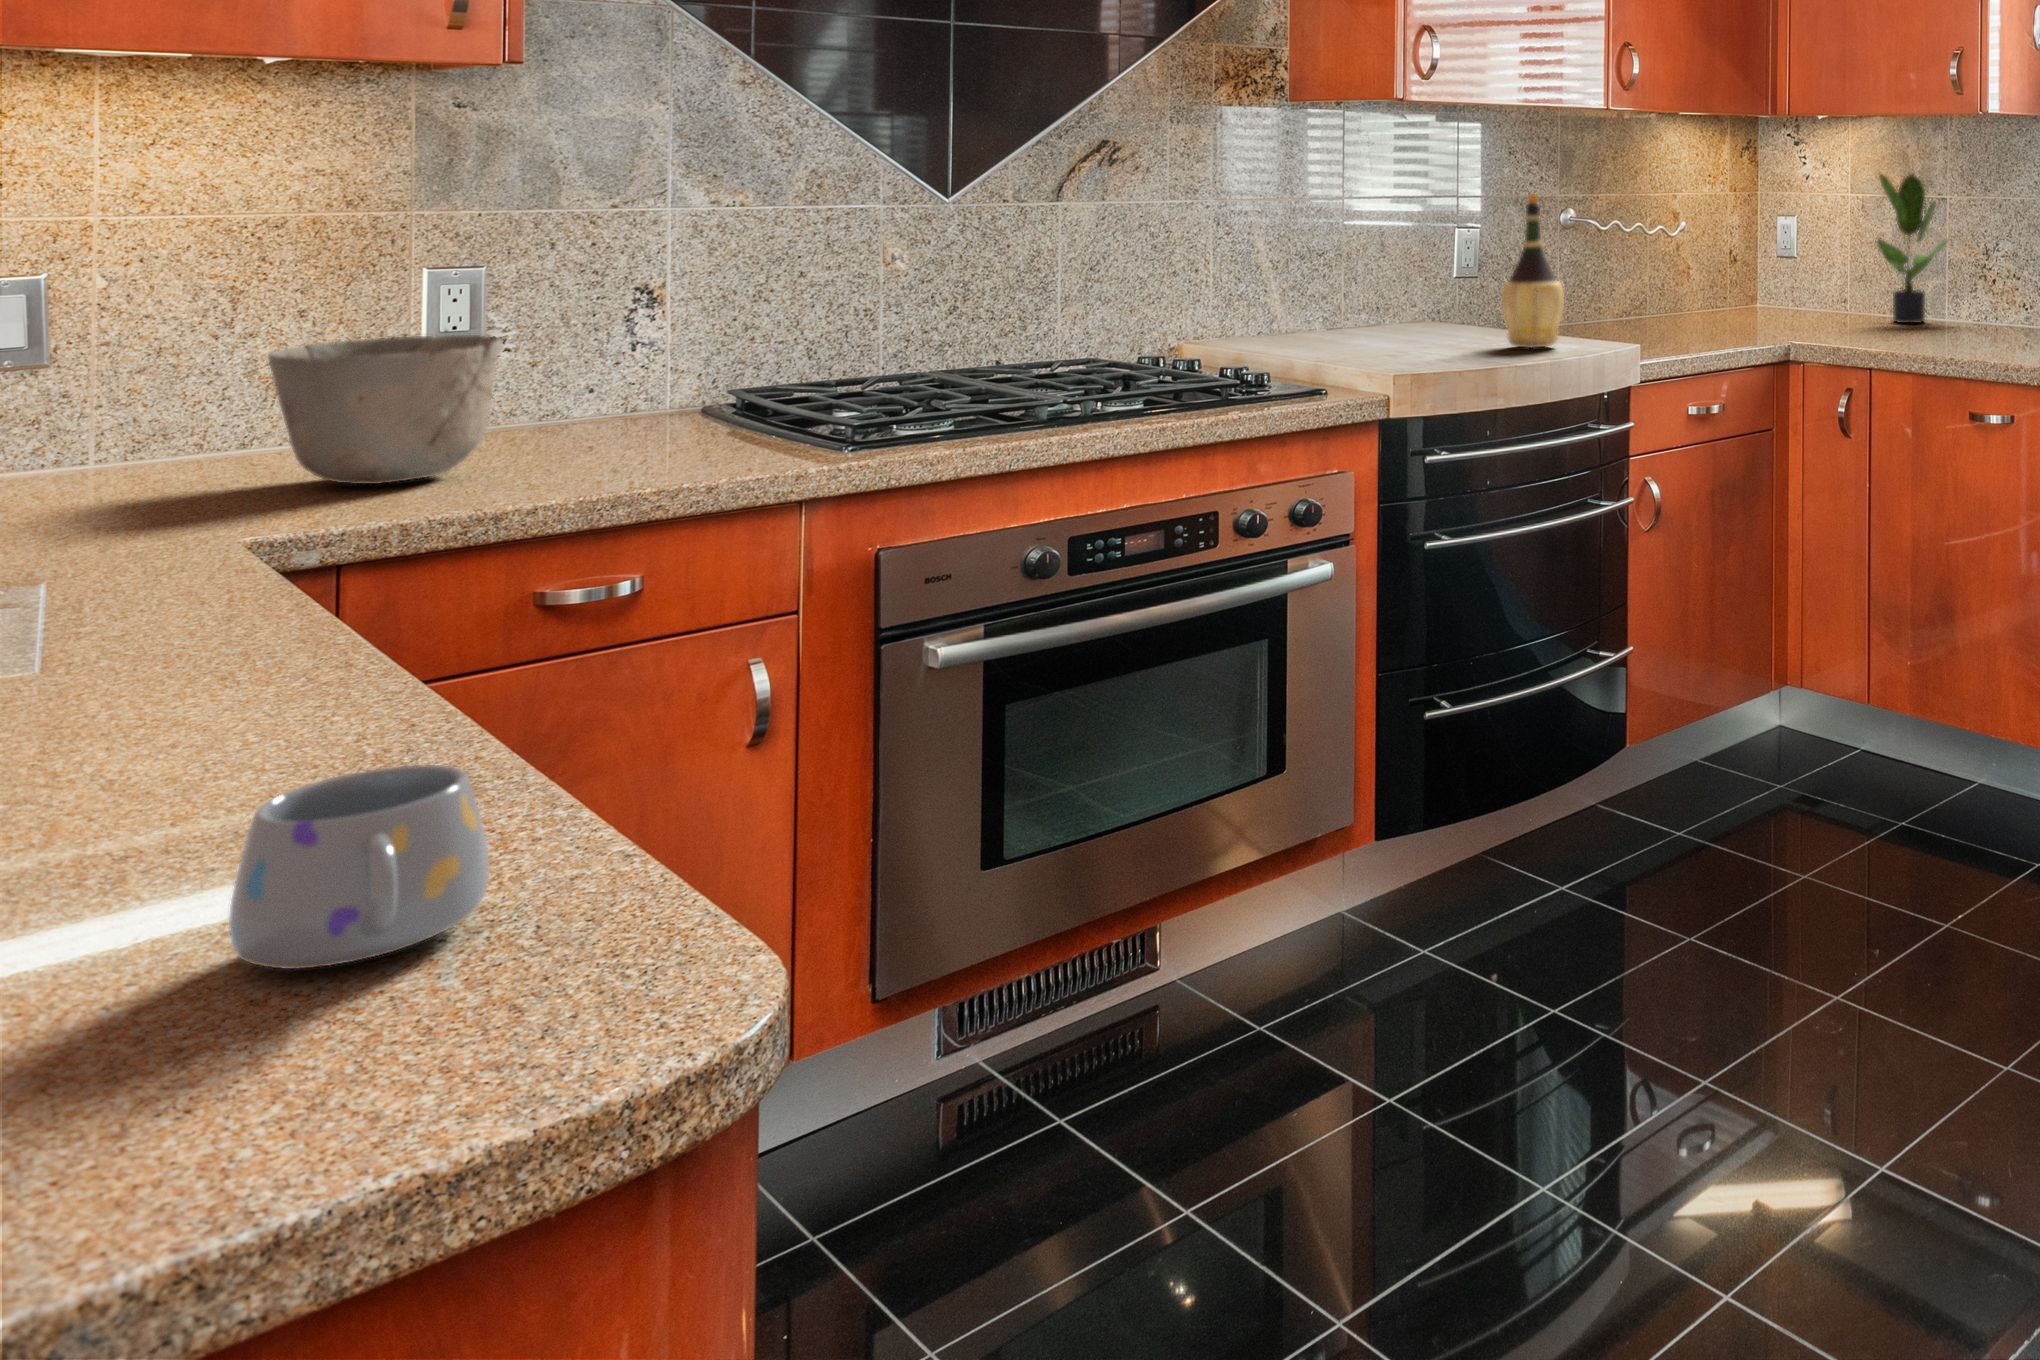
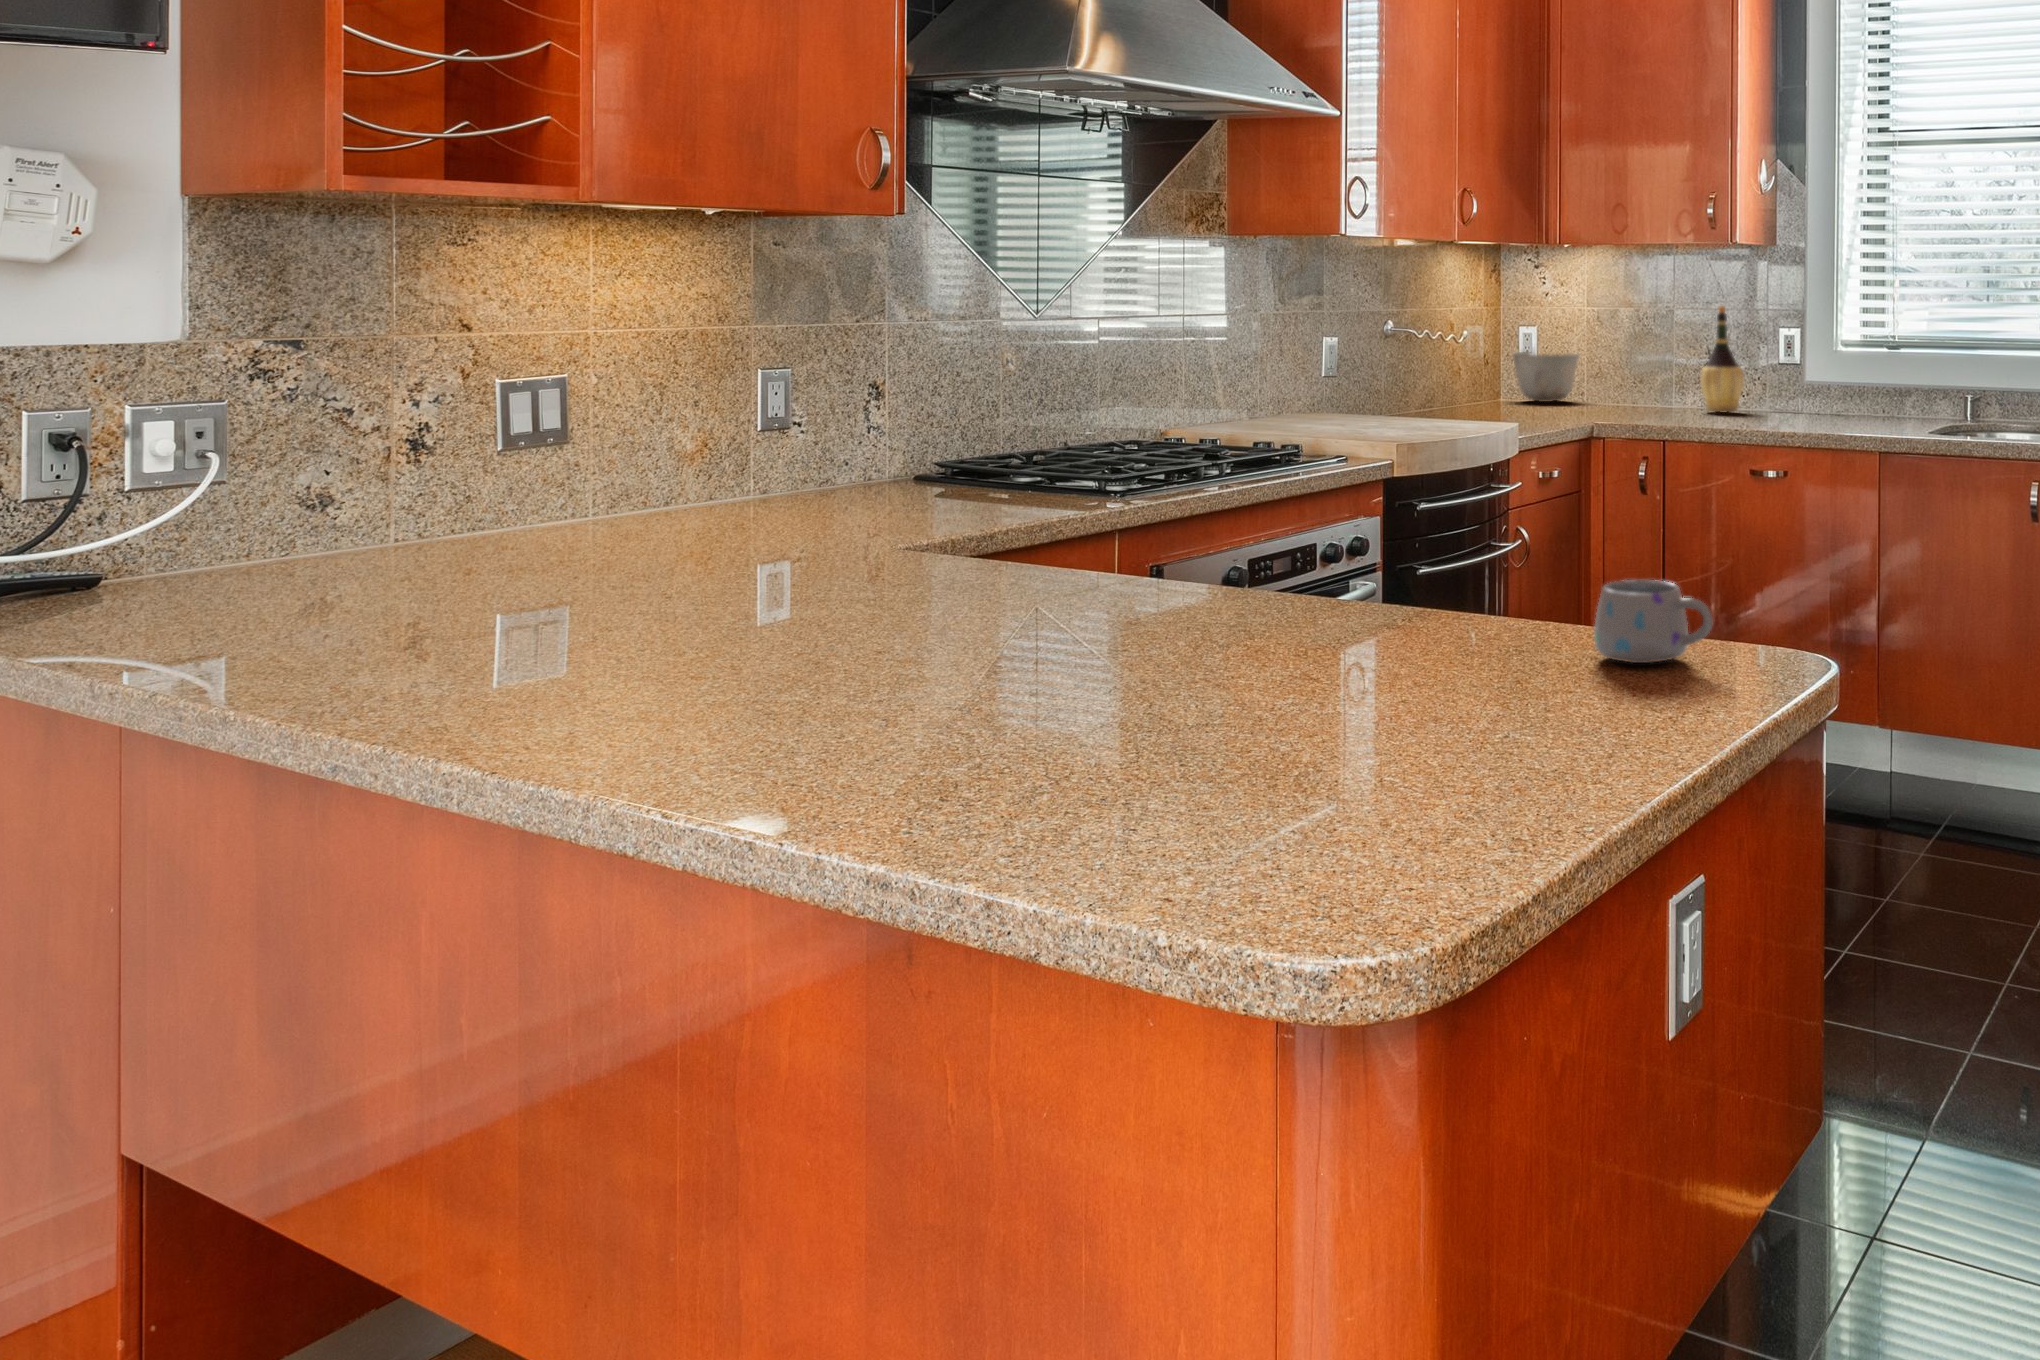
potted plant: present [1877,174,1948,323] -> none [1618,288,1677,408]
wine bottle: present [1501,194,1564,348] -> present [1701,306,1744,413]
ceramic bowl: present [268,335,503,484] -> present [1513,352,1580,402]

